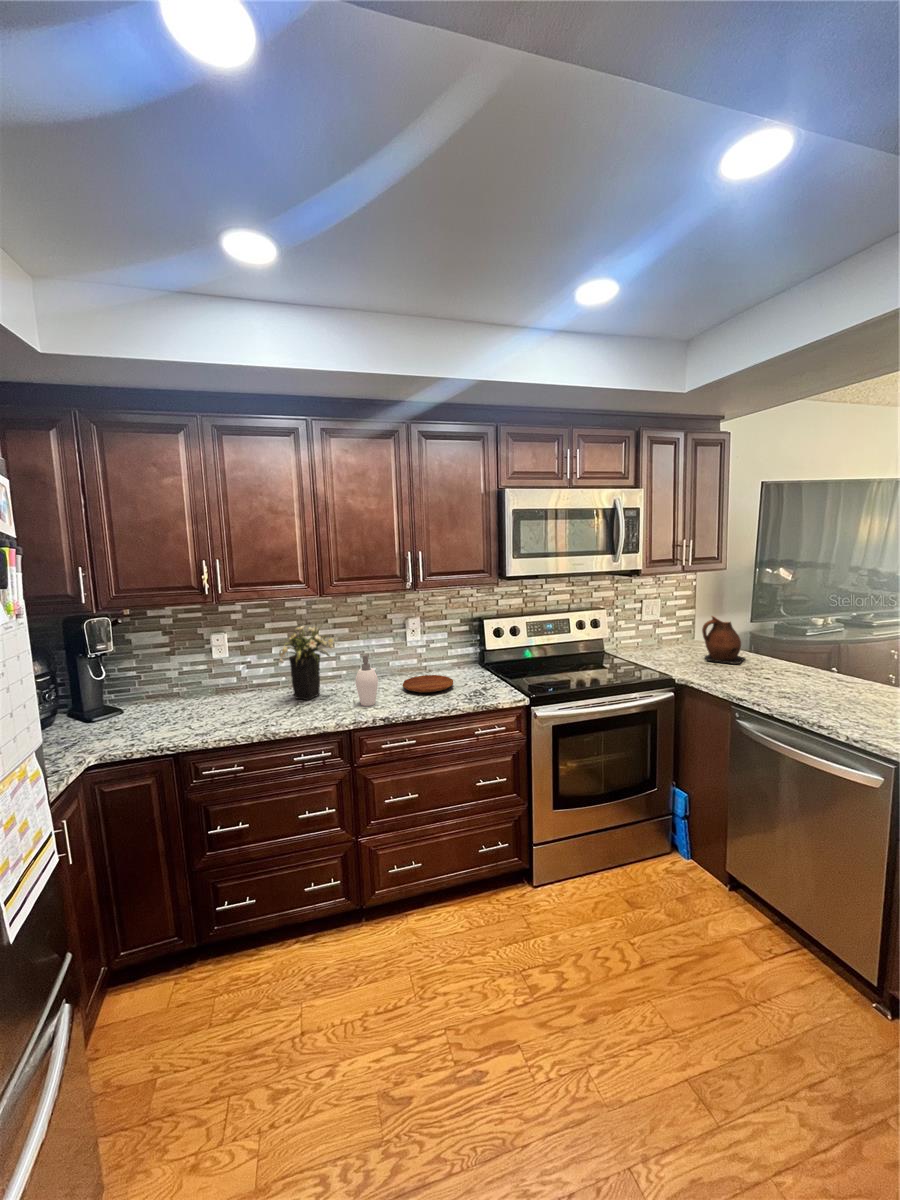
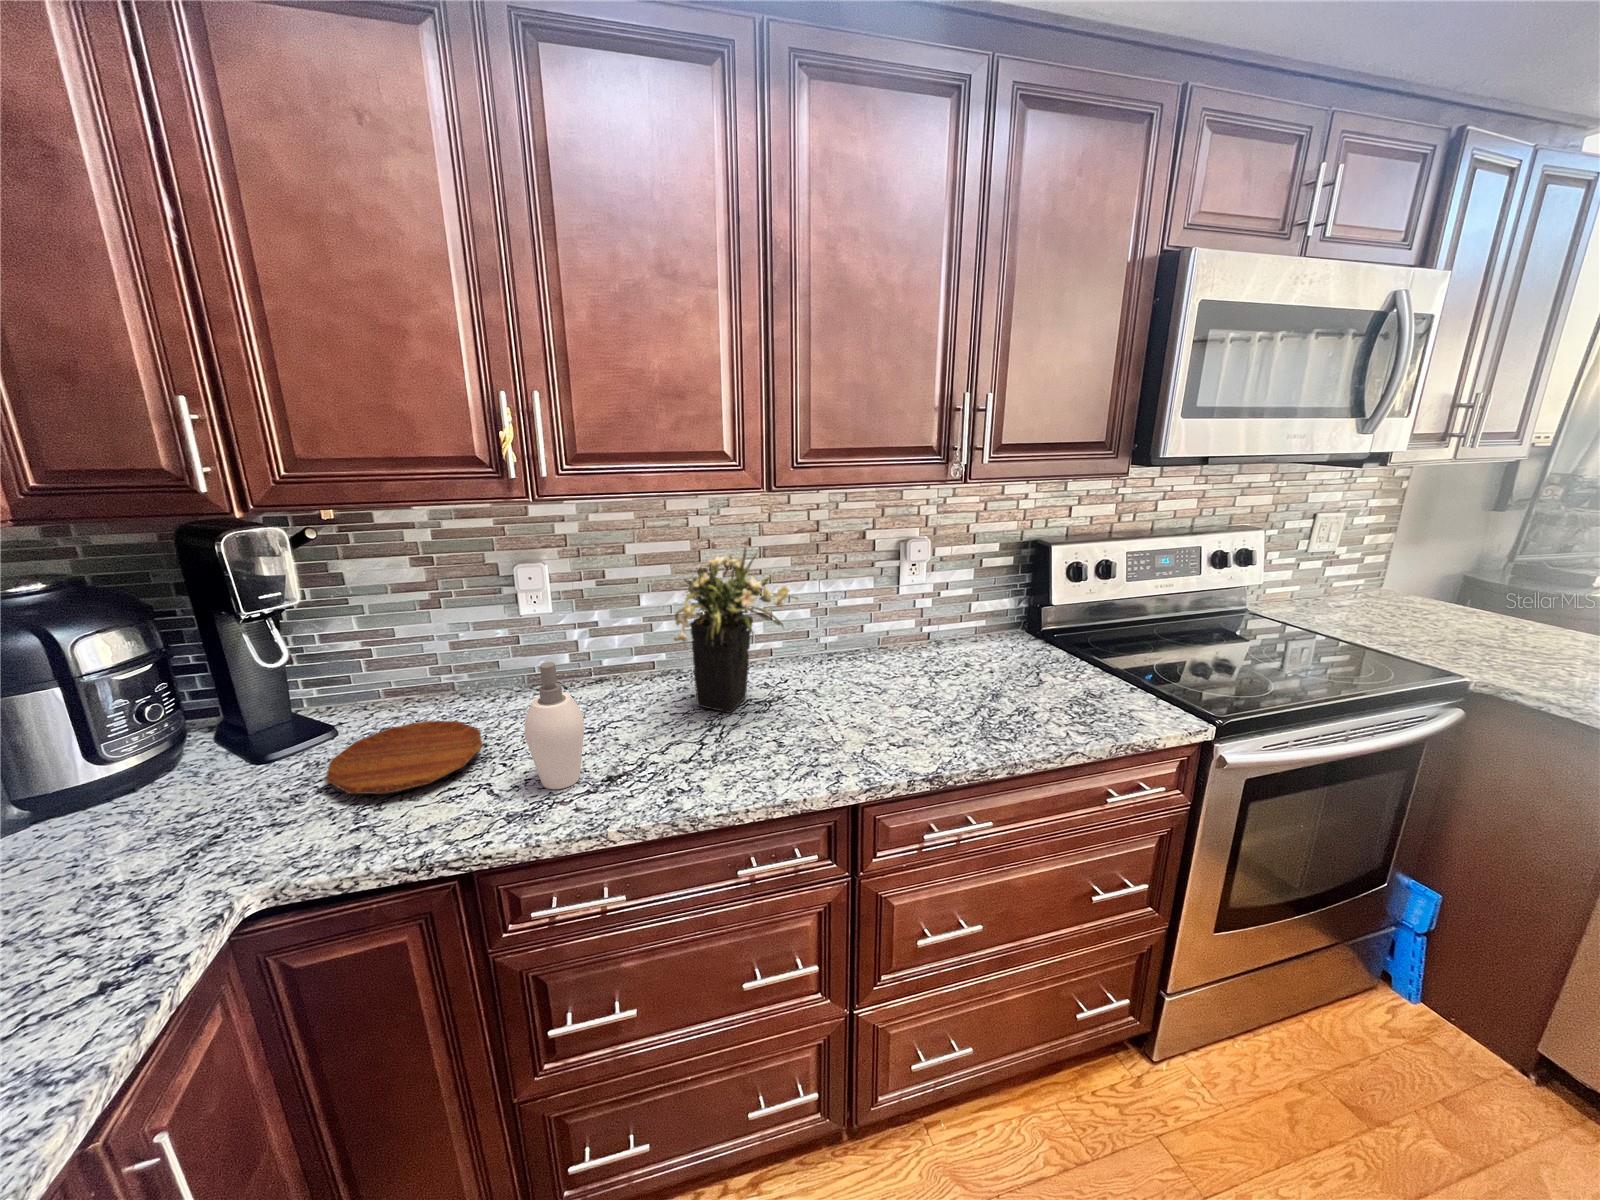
ceramic pitcher: present [702,616,745,664] -> none [1443,553,1545,652]
soap dispenser: present [356,655,383,706] -> present [524,662,597,789]
tray: present [402,675,453,692] -> present [325,721,482,794]

